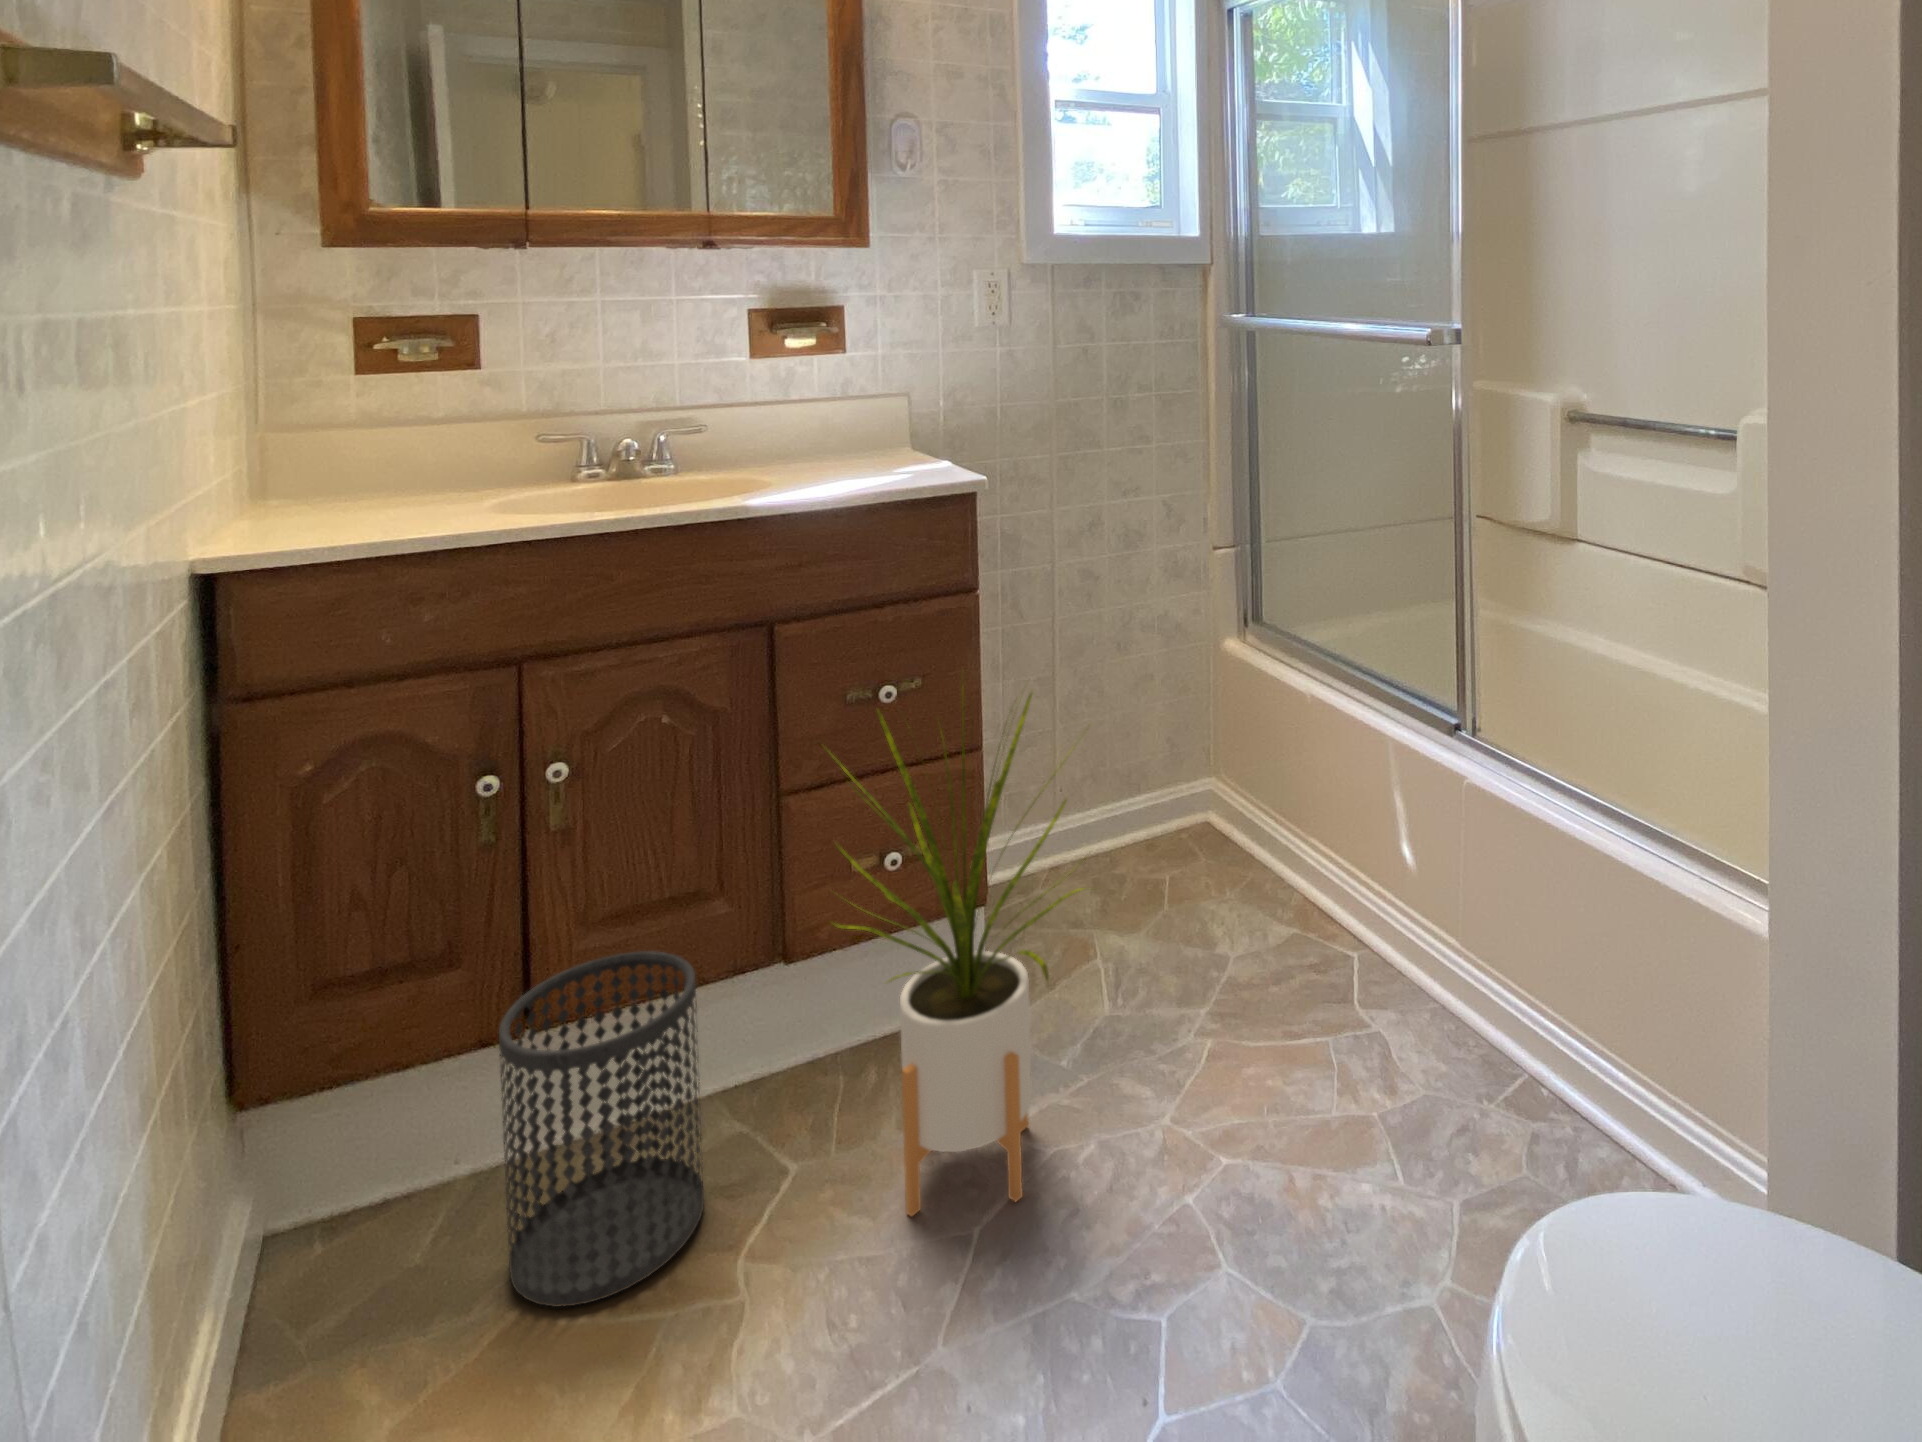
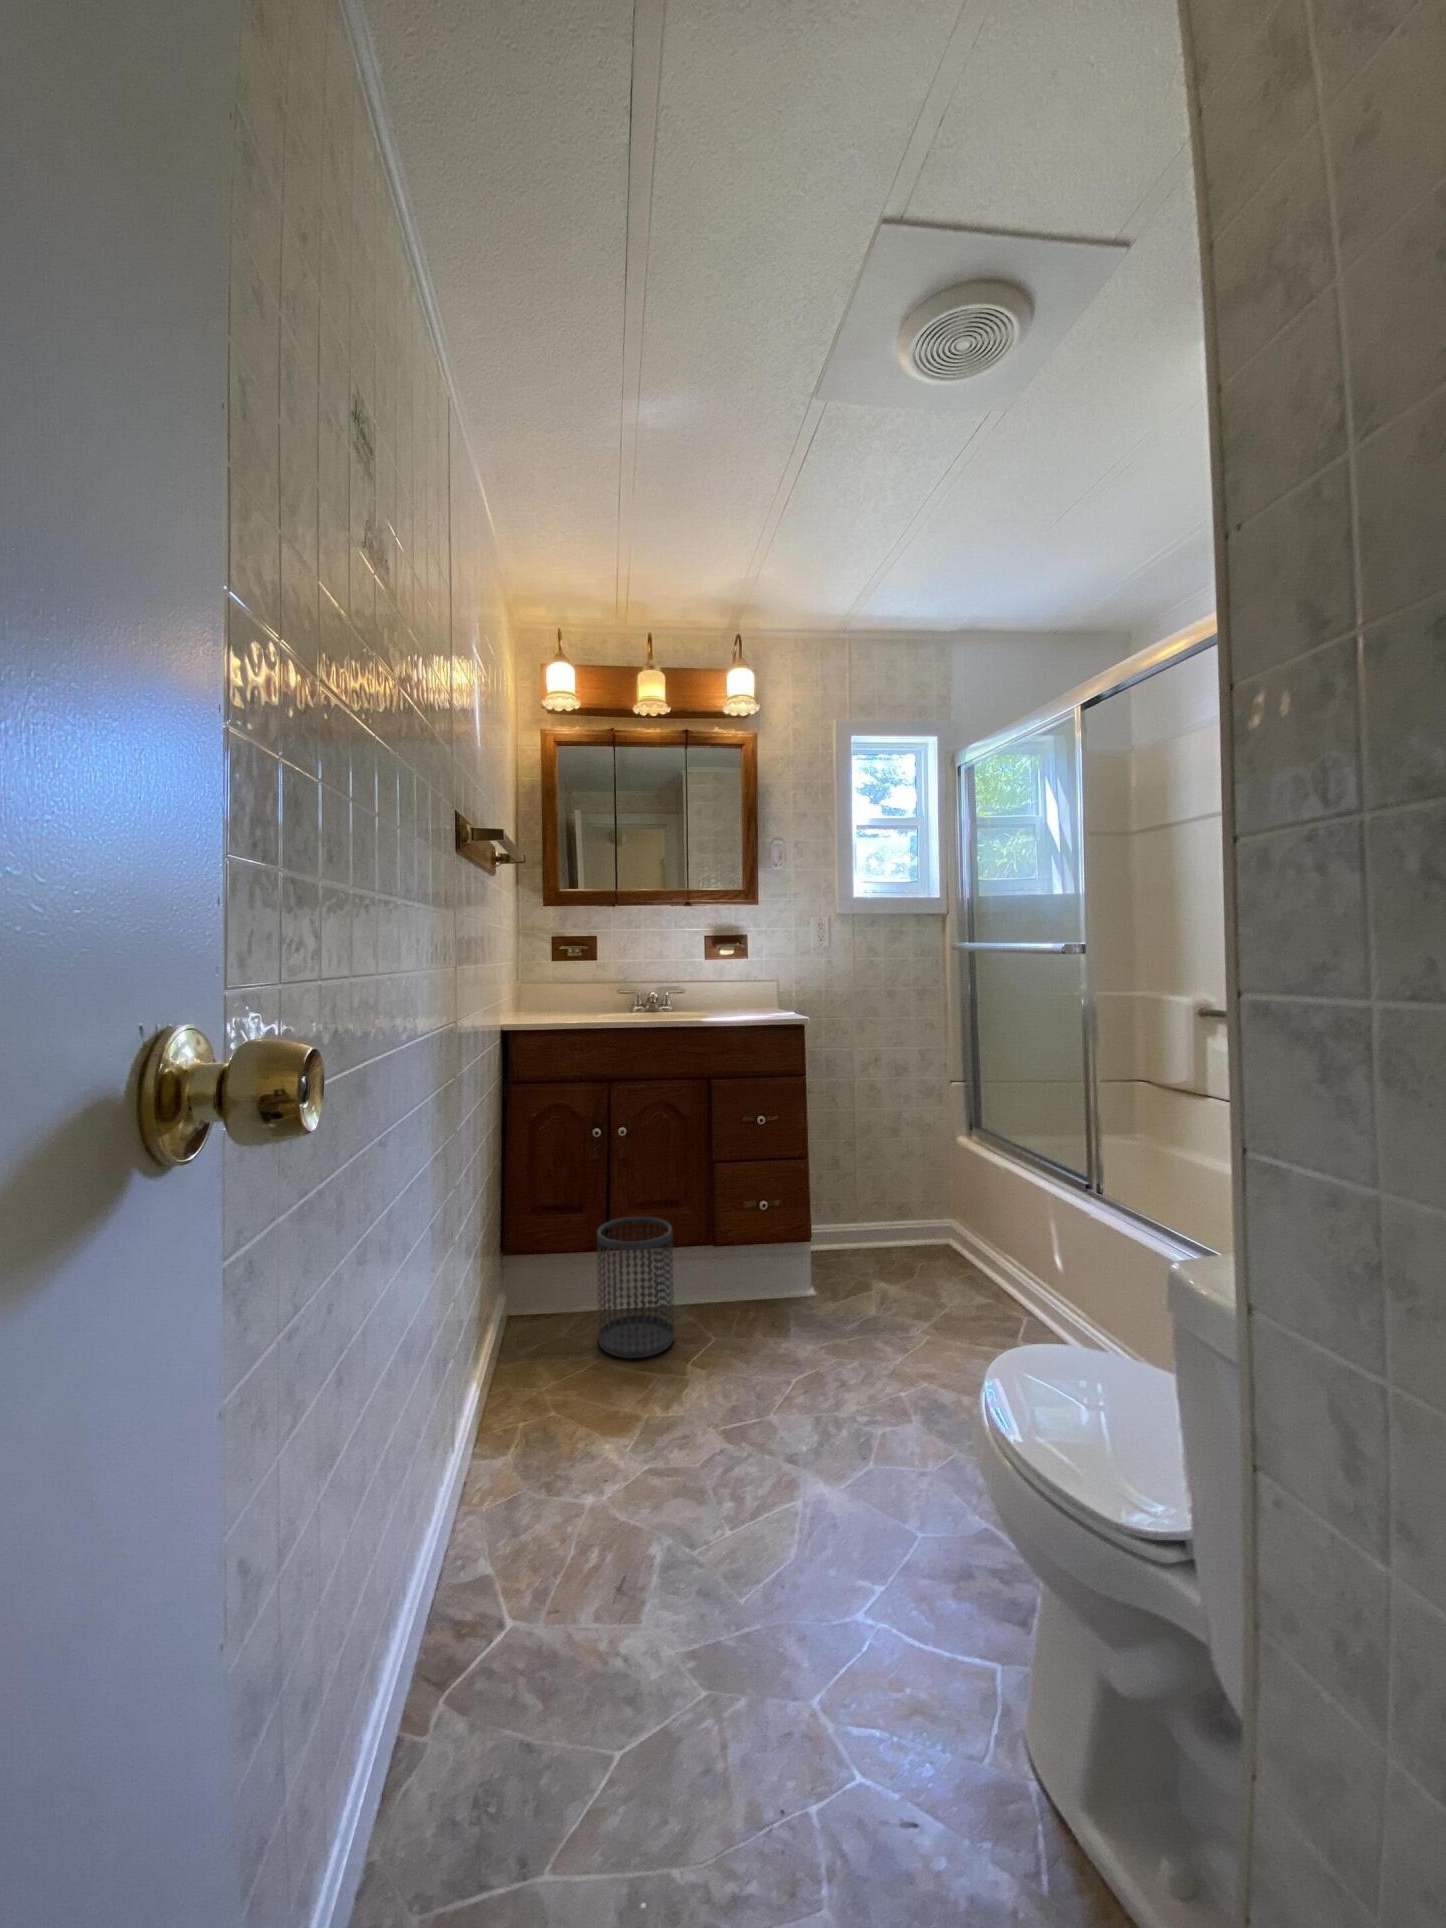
house plant: present [826,689,1090,1216] -> none [726,1102,860,1373]

